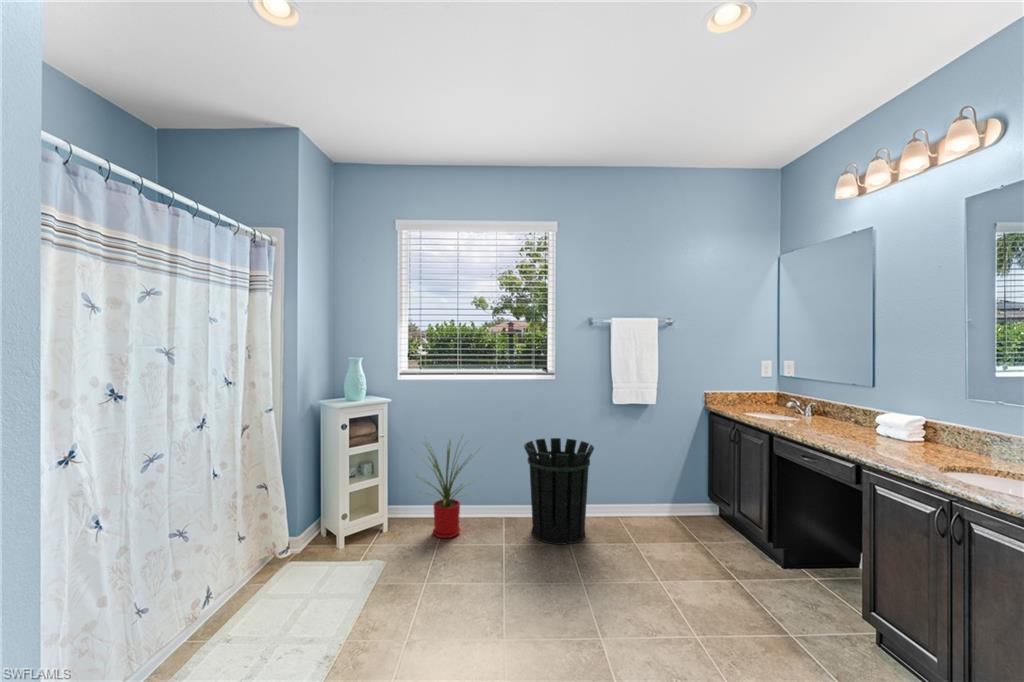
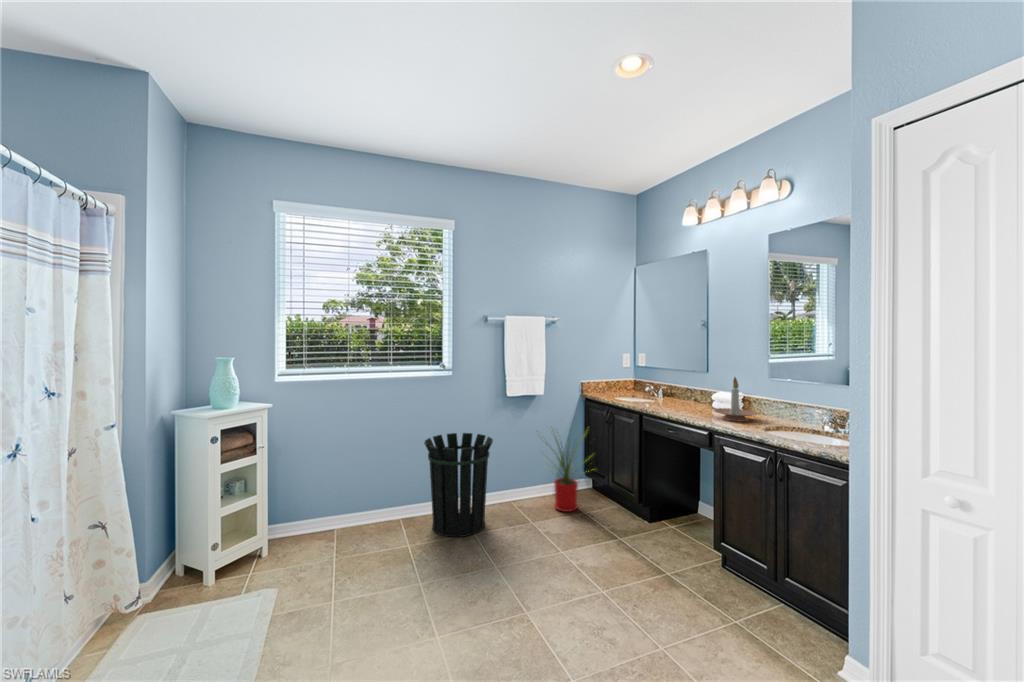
candle holder: none [861,395,929,454] -> present [714,377,757,422]
house plant: present [424,441,466,538] -> present [537,431,587,512]

